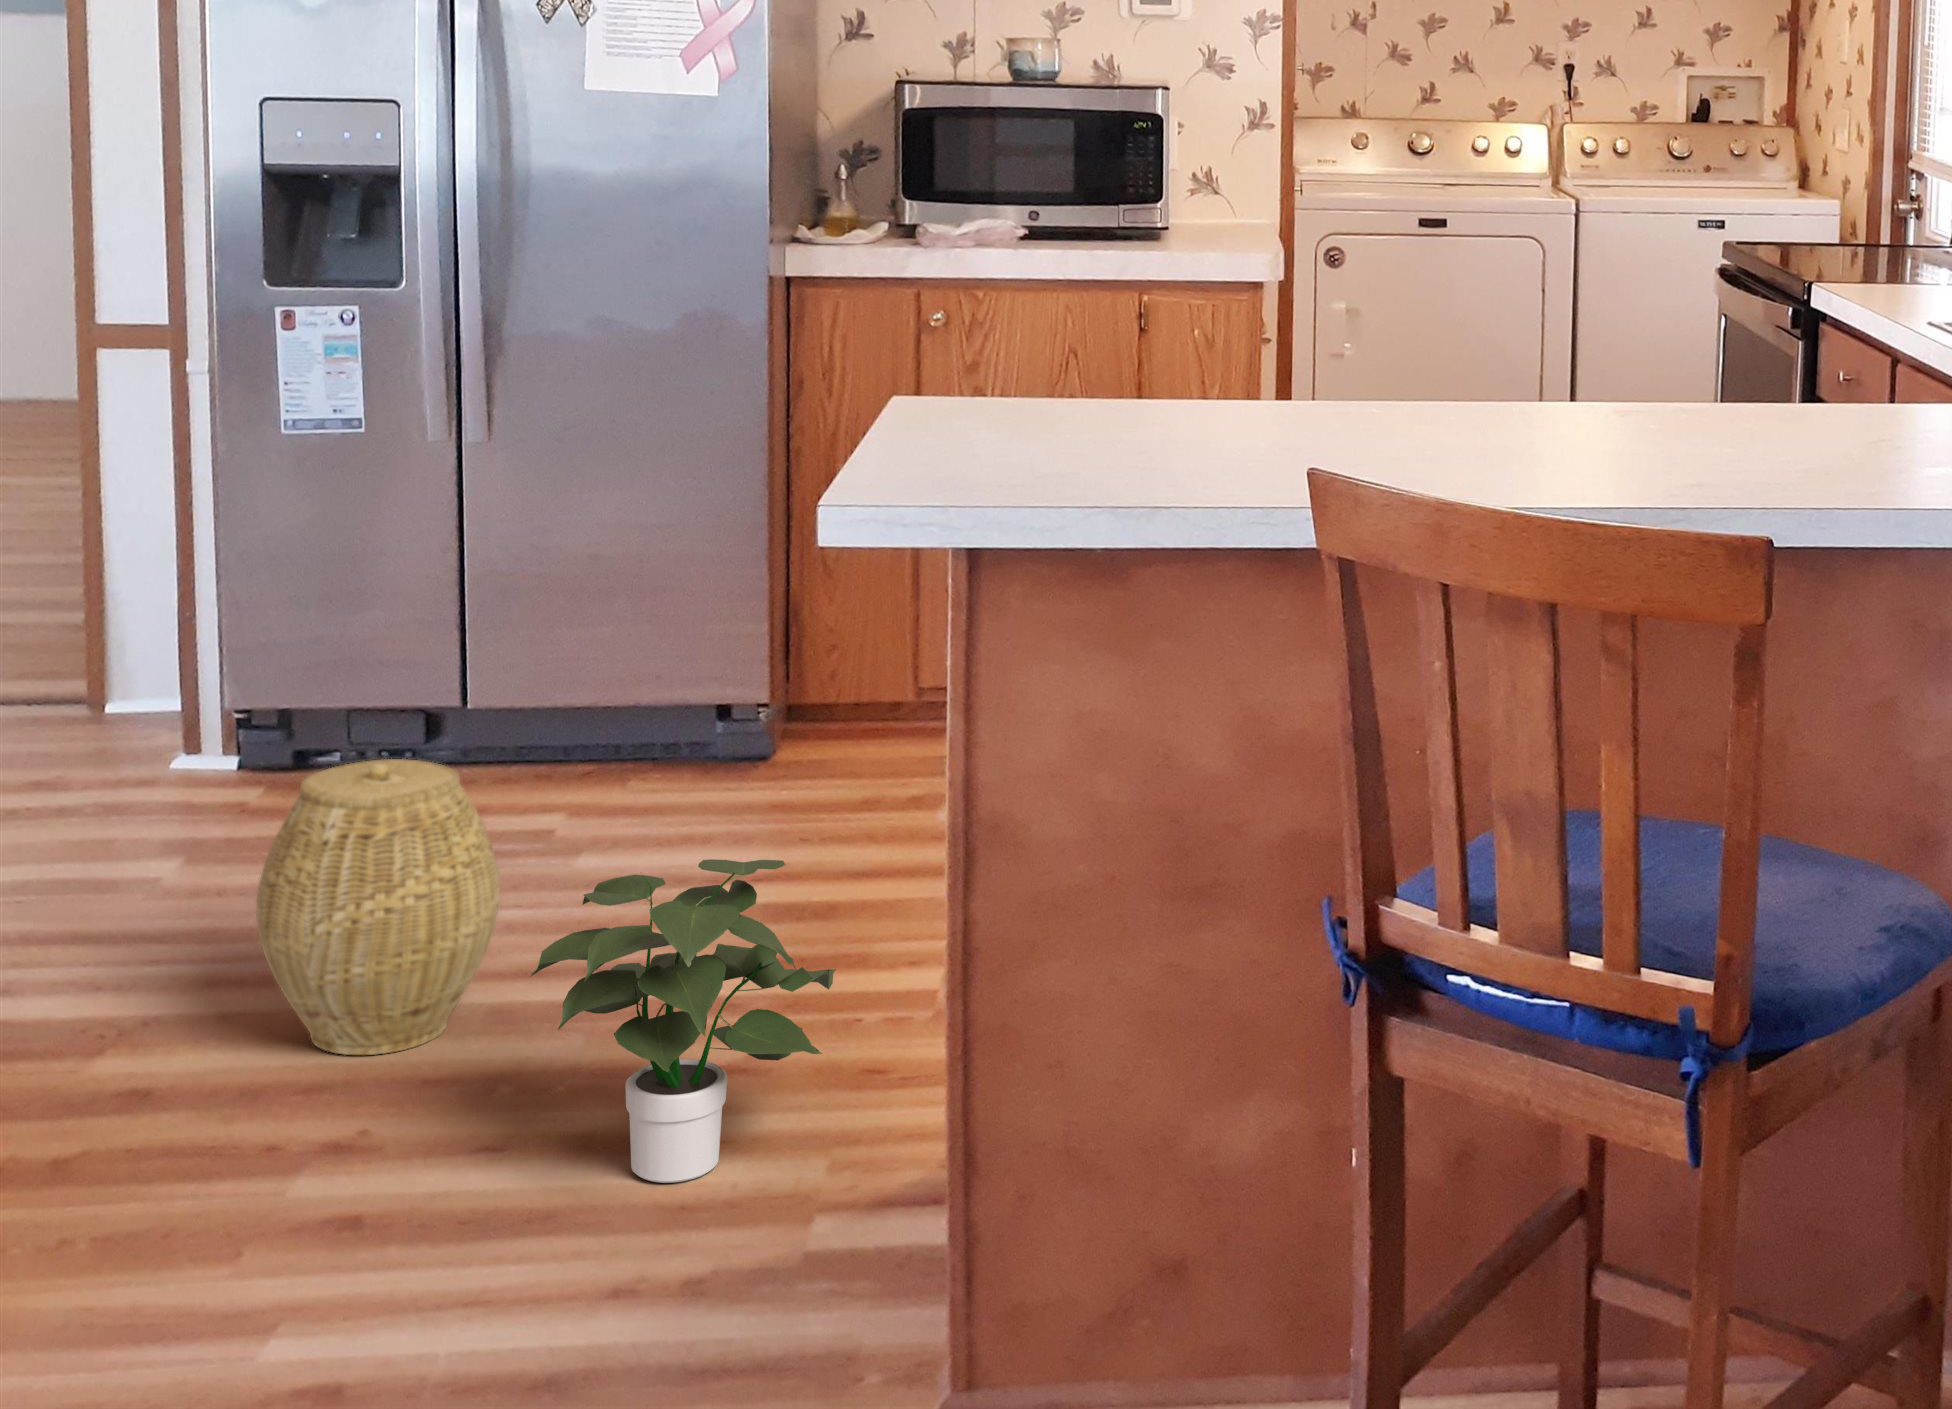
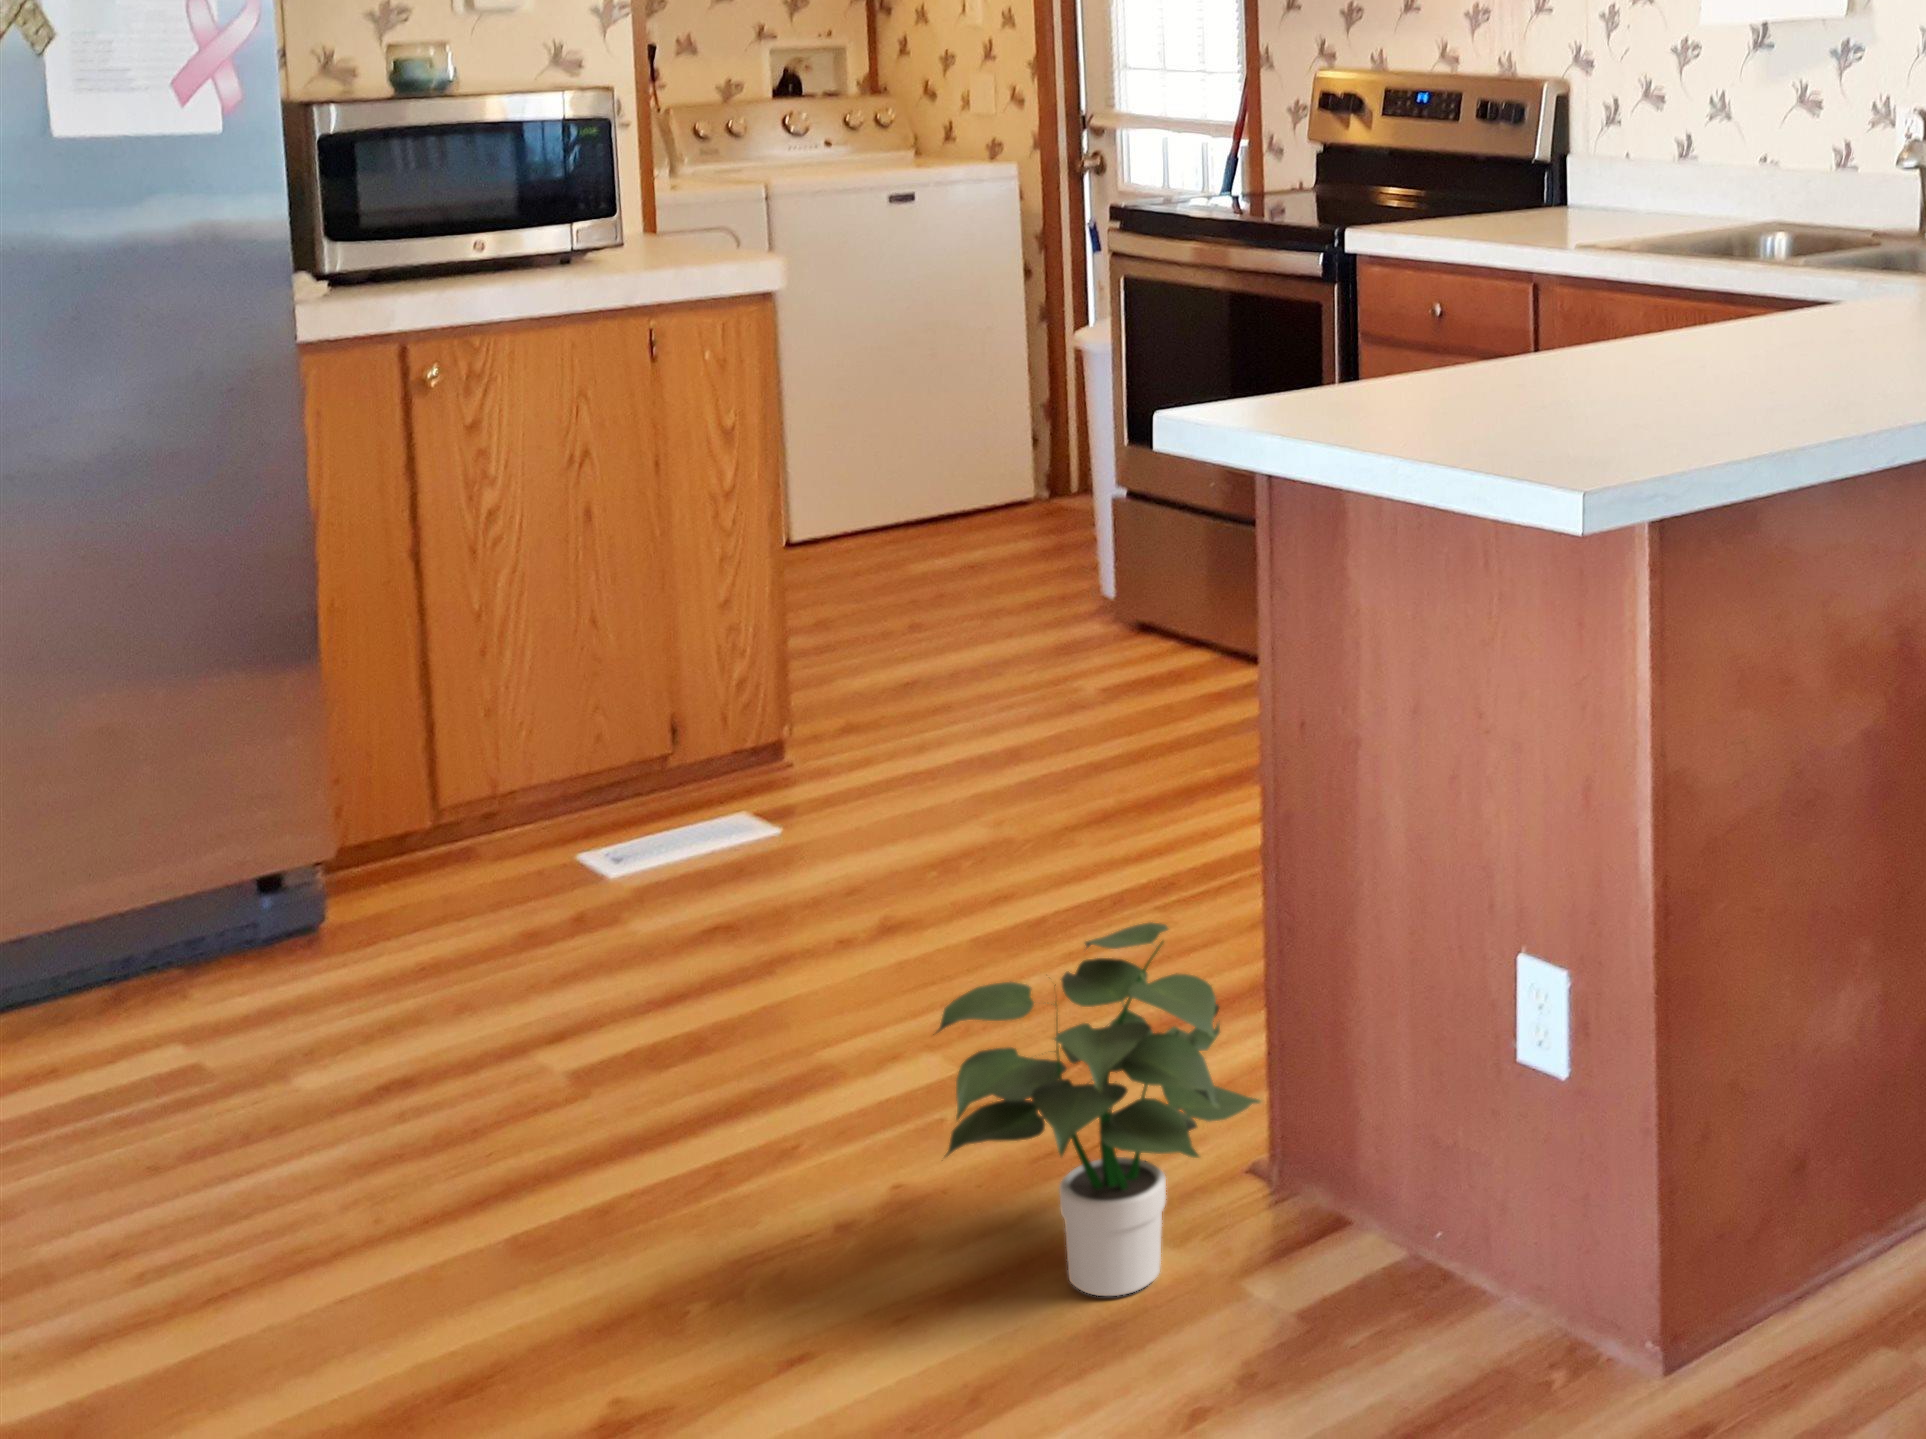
woven basket: present [256,759,500,1055] -> none [359,960,655,1337]

